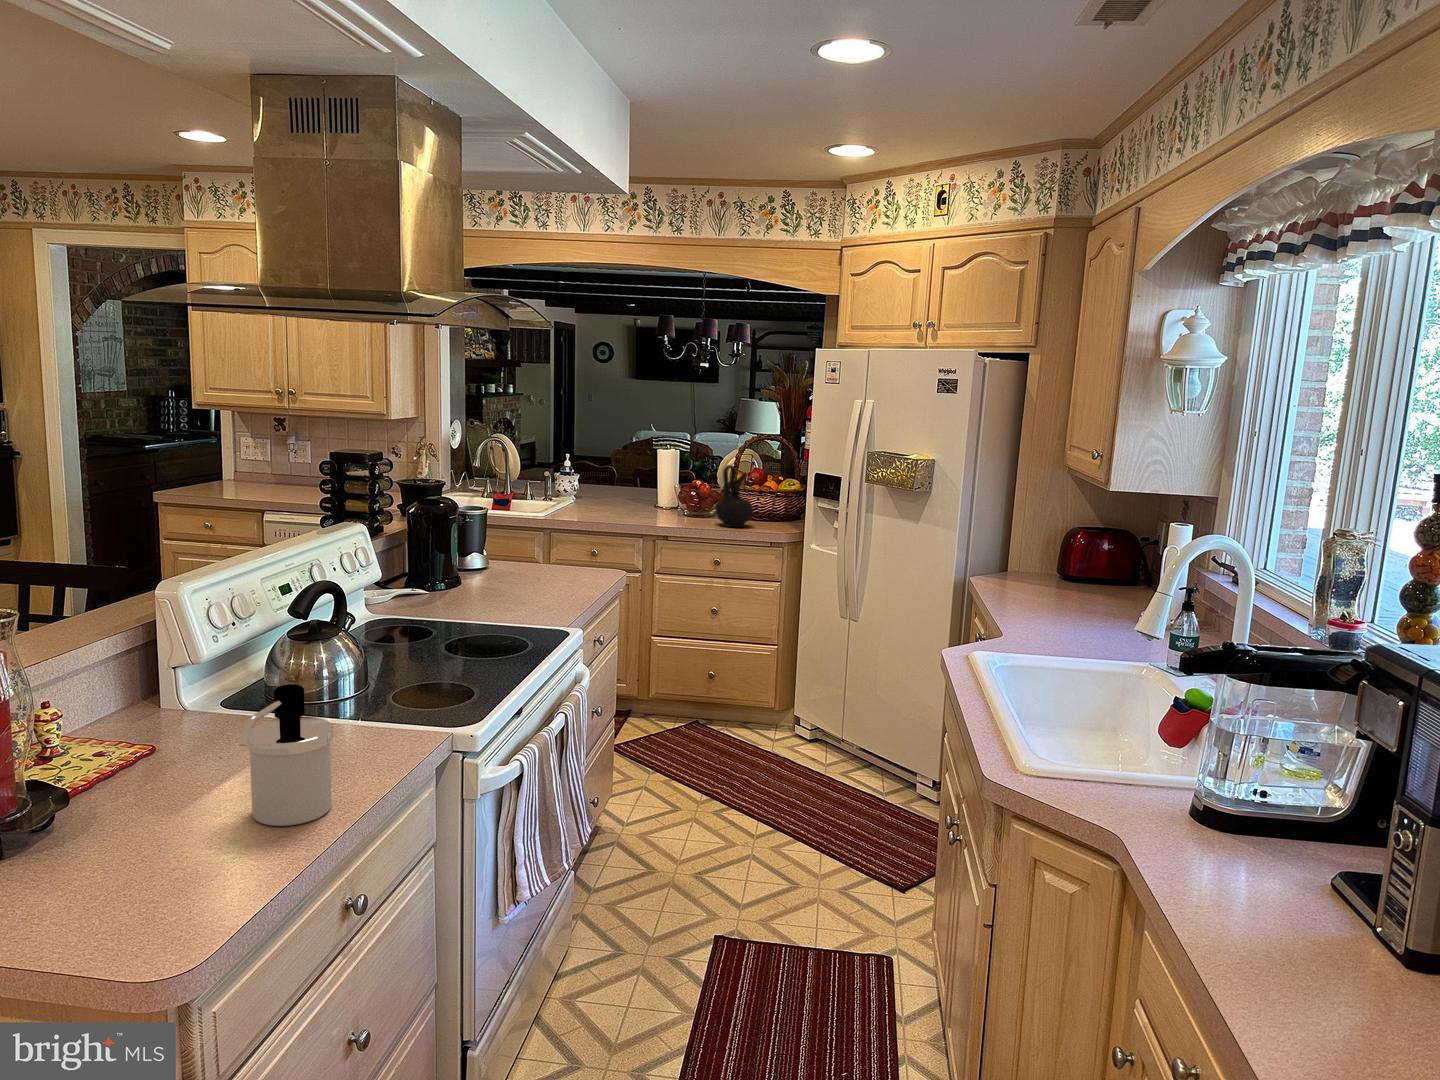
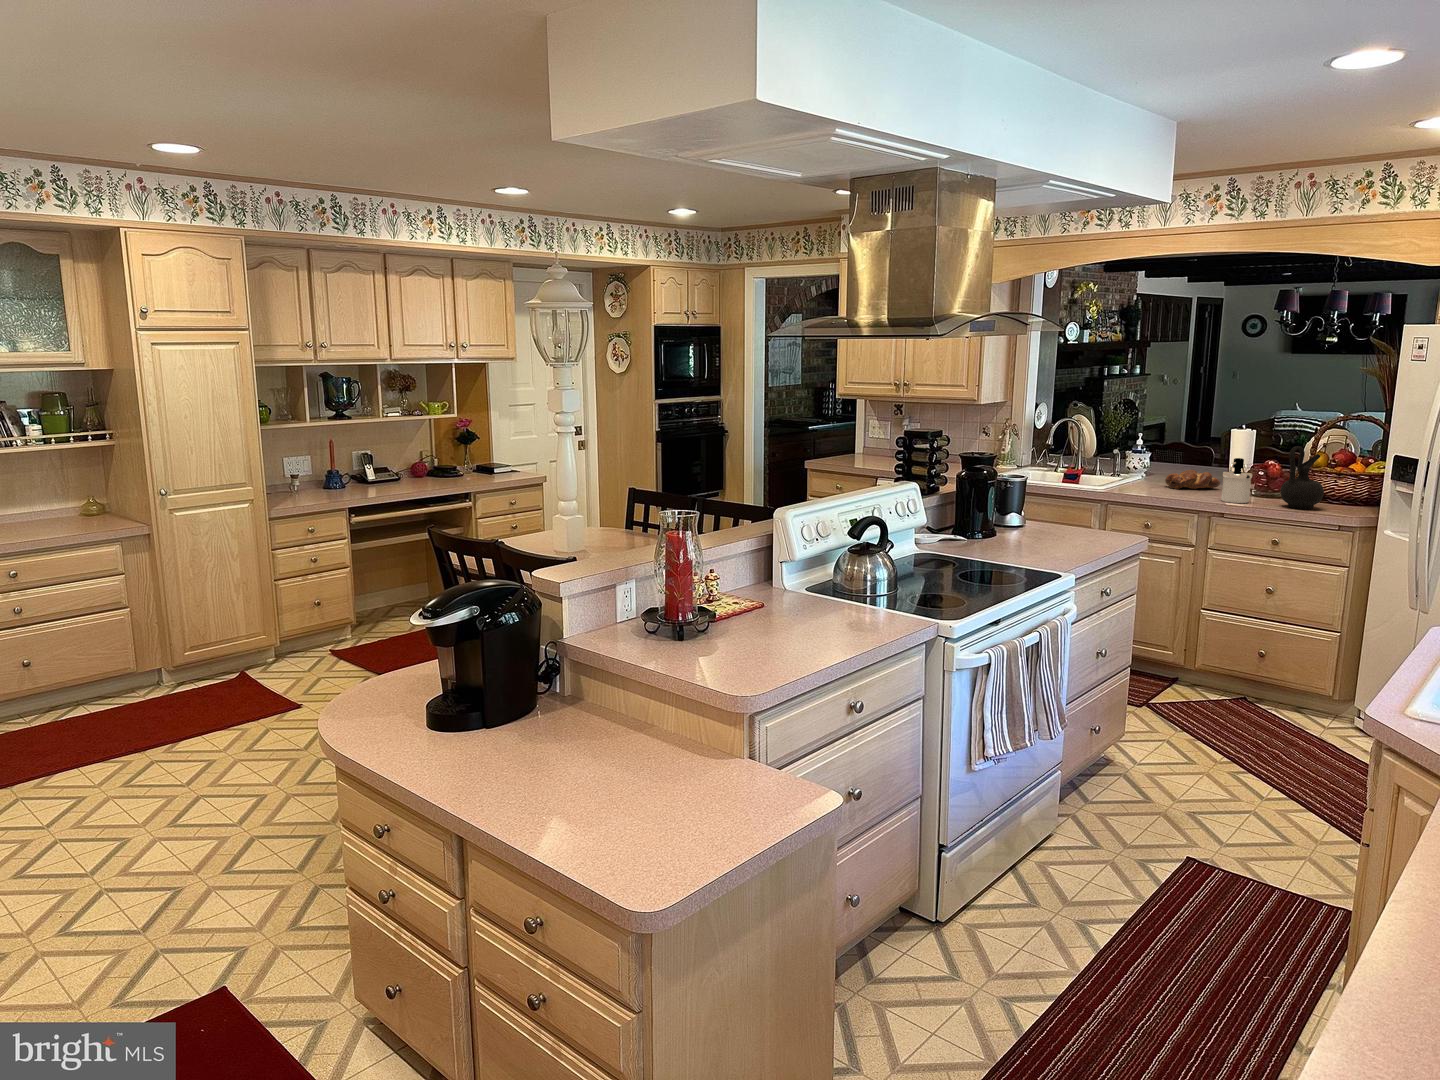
bread loaf: none [601,490,652,511] -> present [1165,470,1220,489]
soap dispenser: present [239,684,333,826] -> present [1221,458,1252,503]

